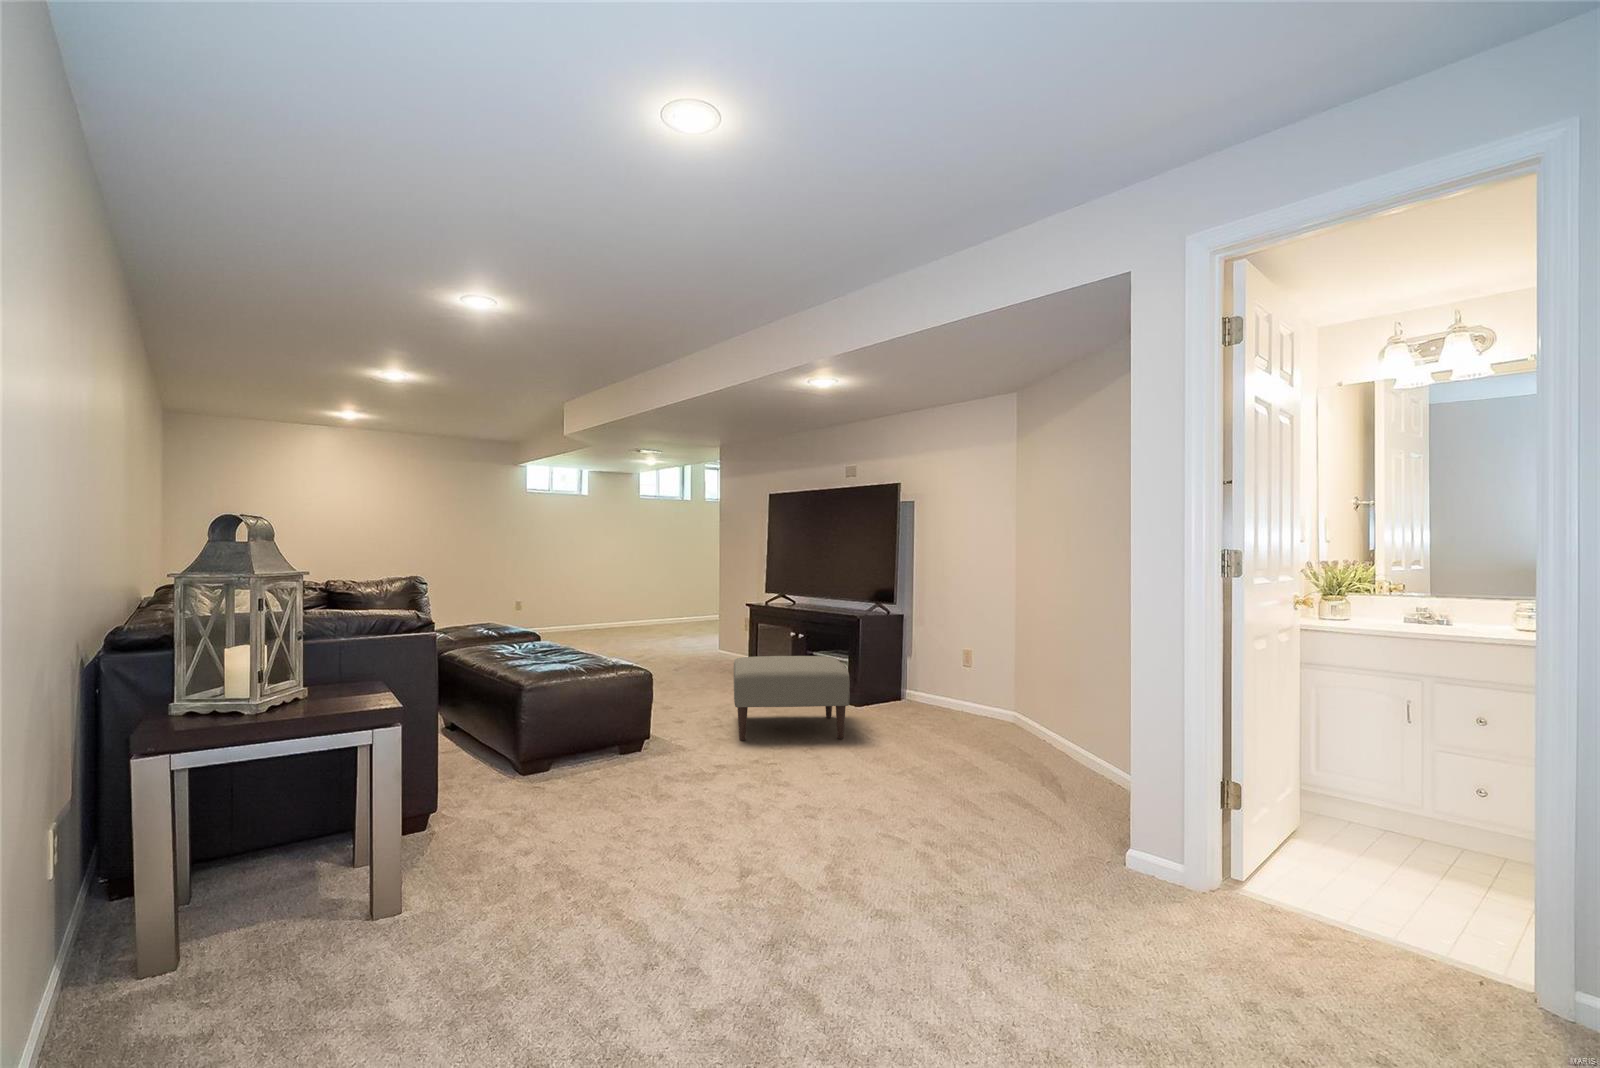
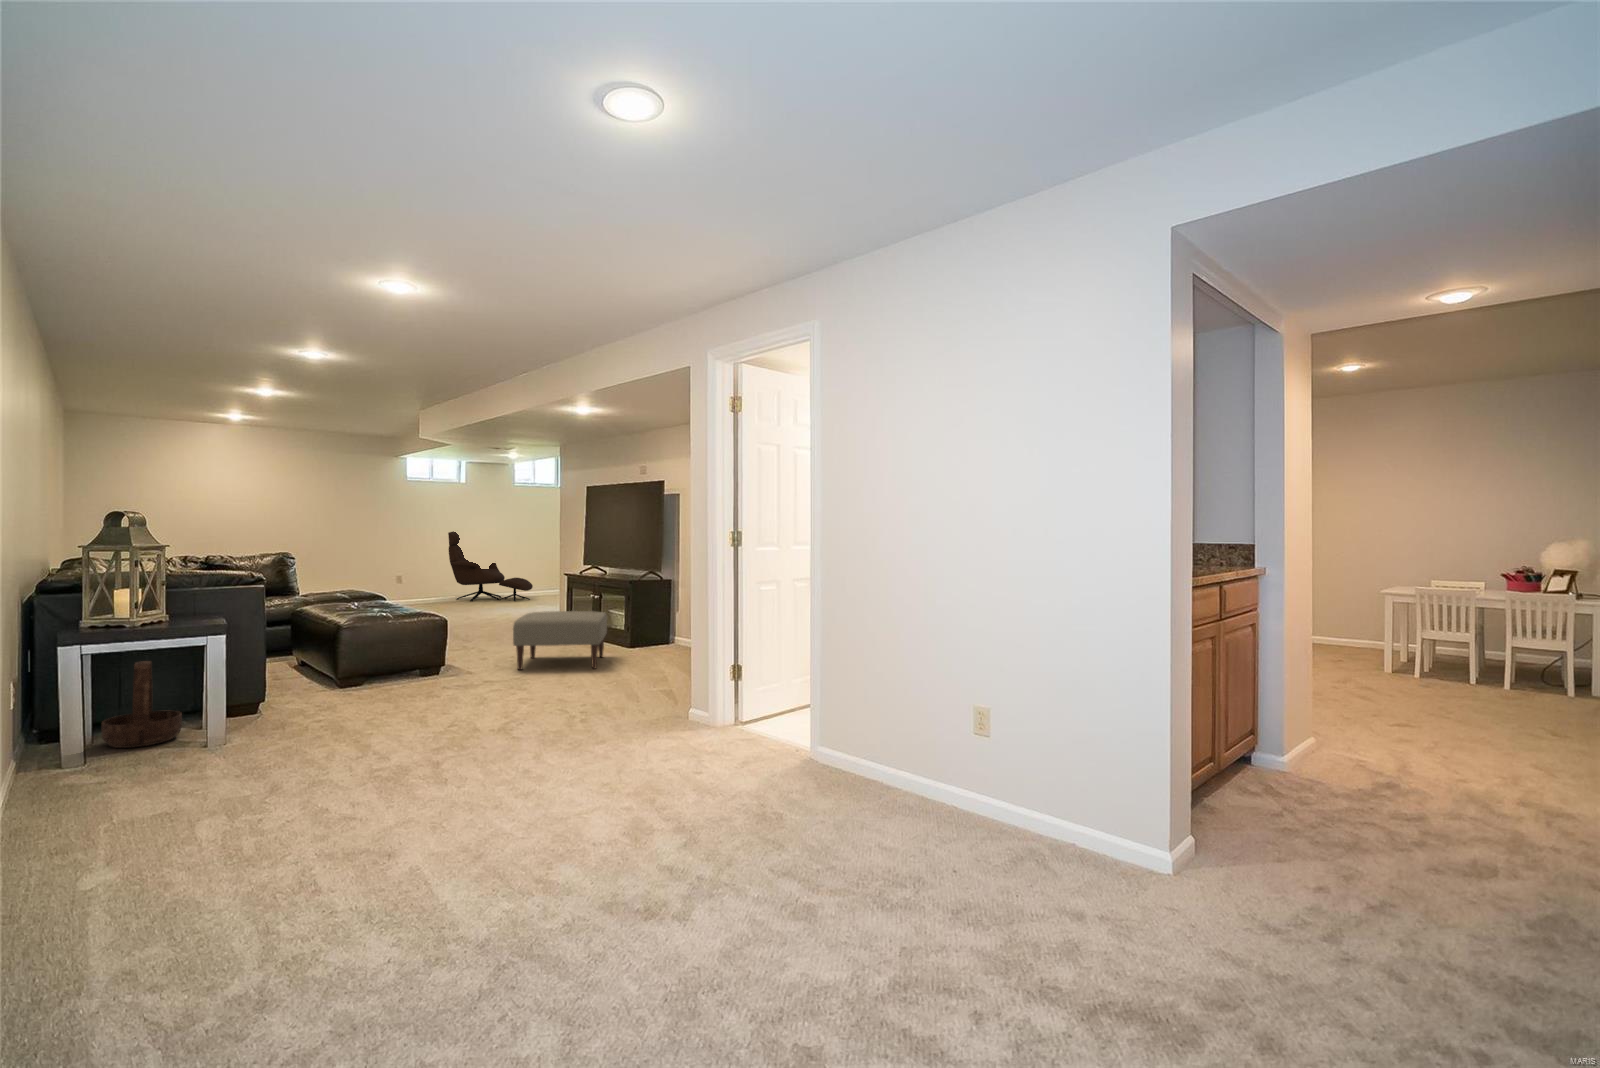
lounge chair: none [573,551,665,632] -> present [448,531,533,601]
basket: none [201,763,326,919] -> present [102,661,182,748]

